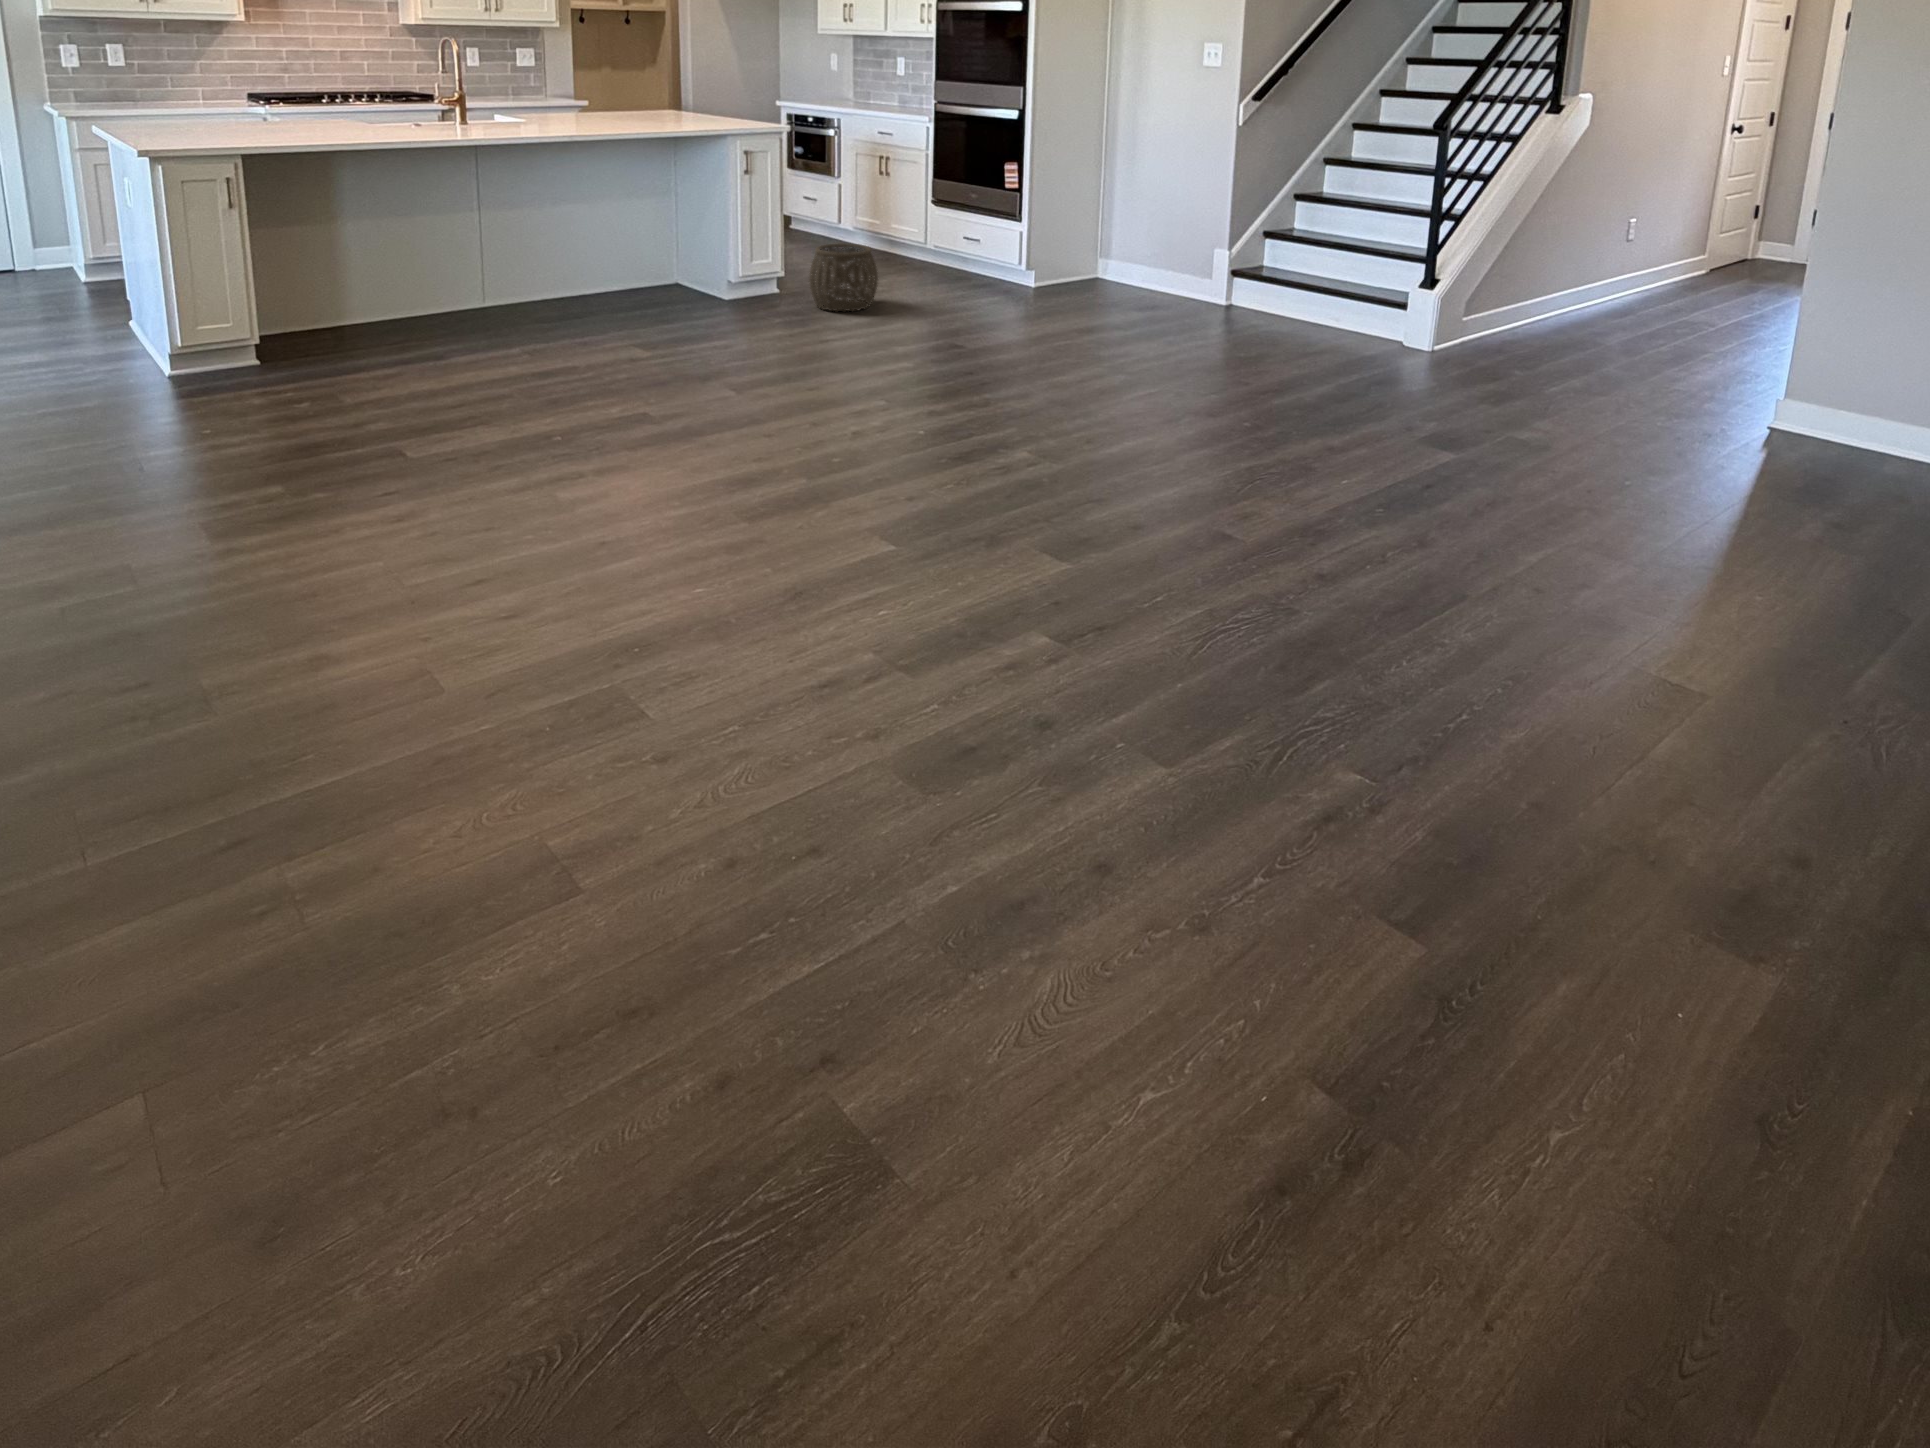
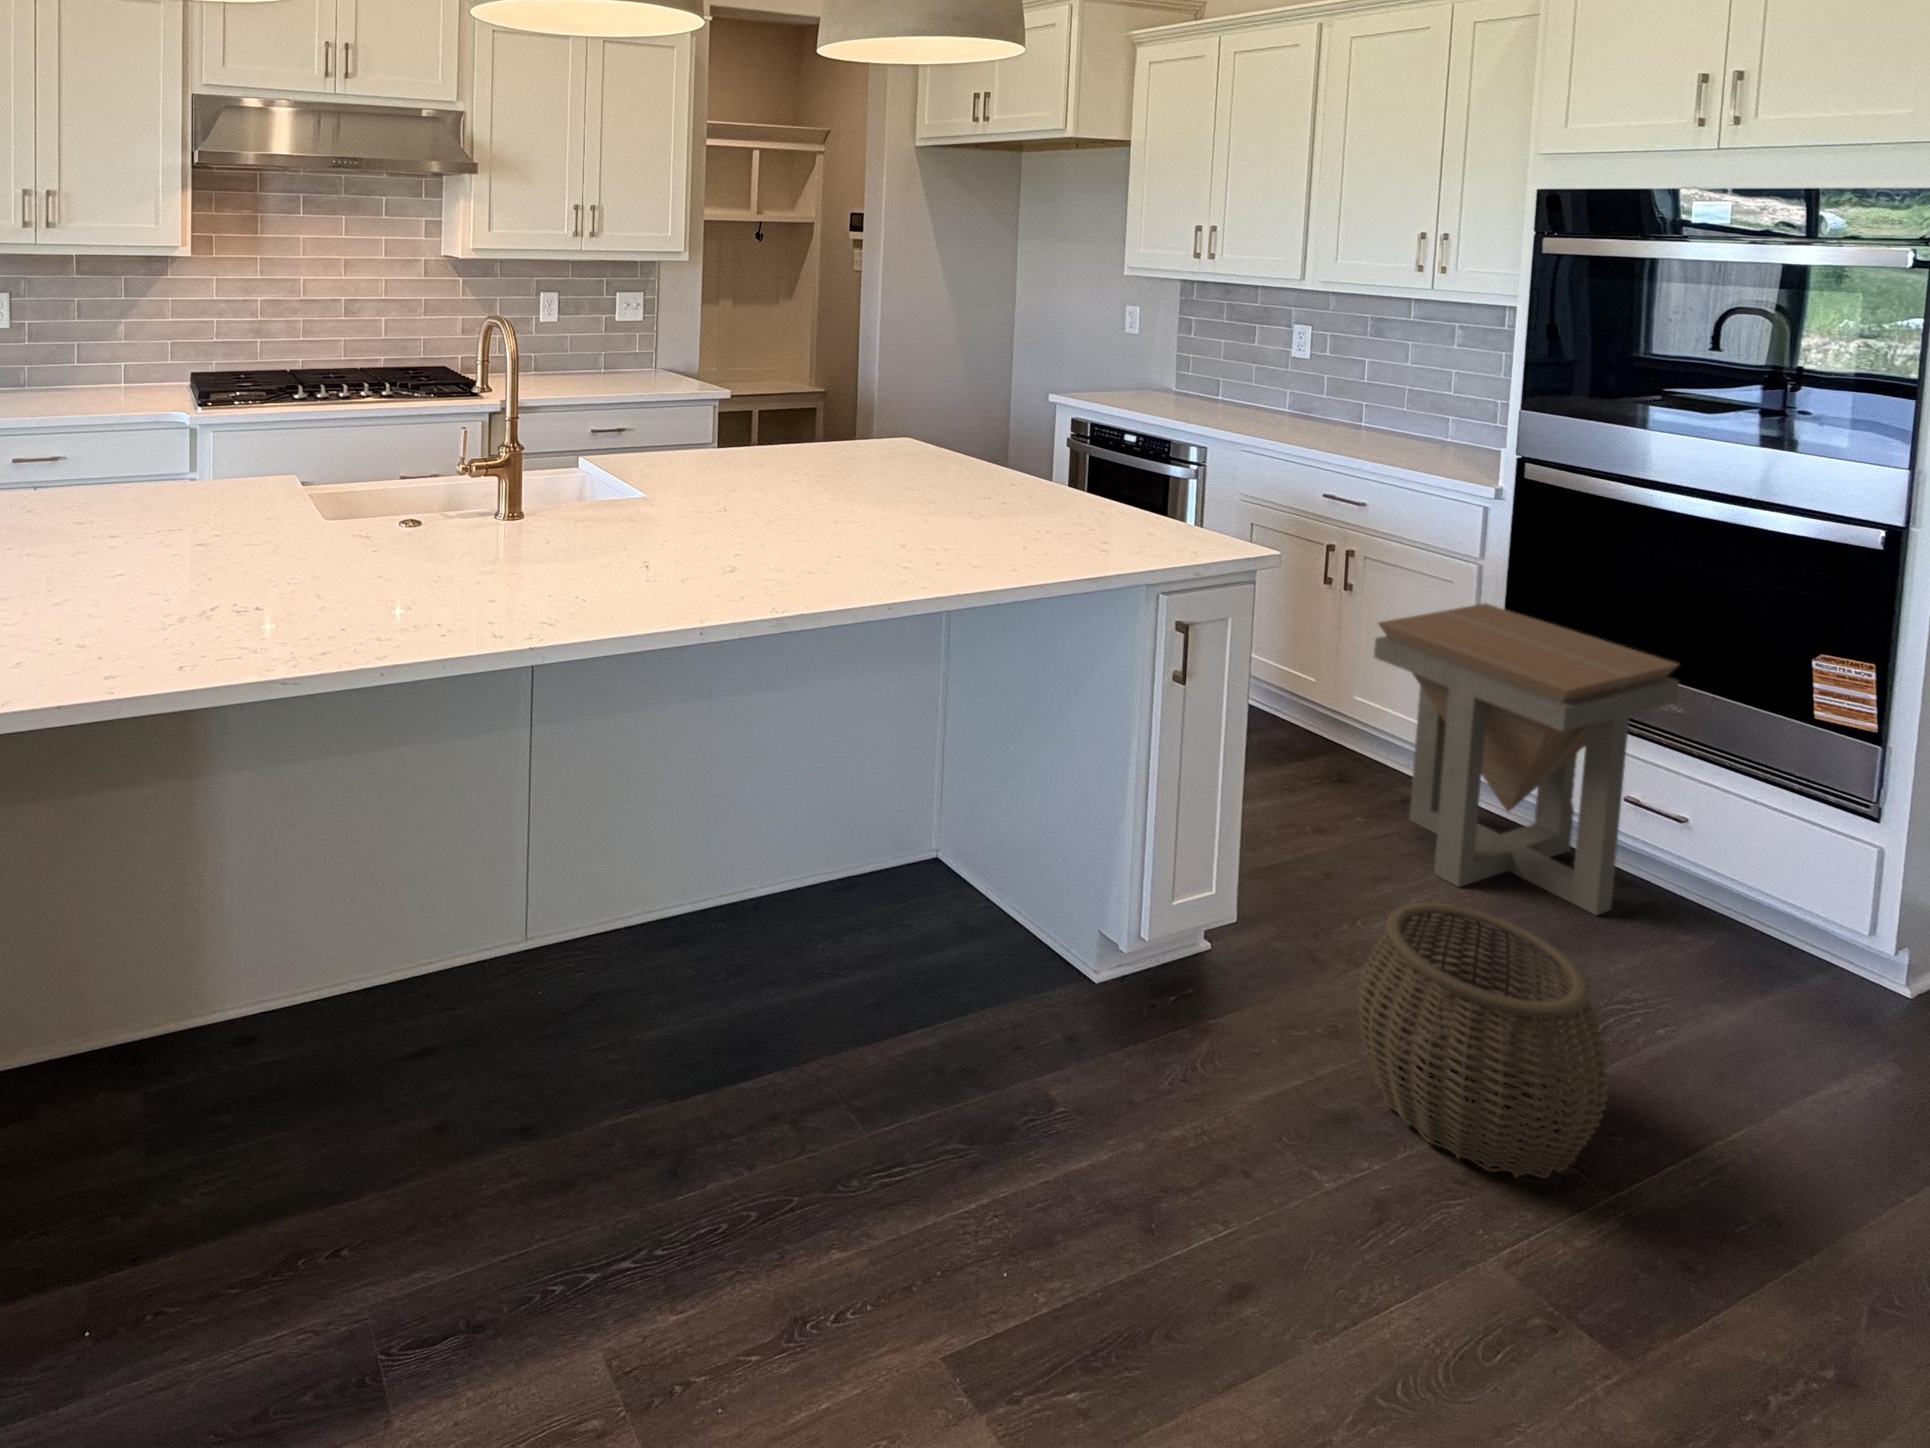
side table: none [874,171,979,278] -> present [1374,604,1679,916]

